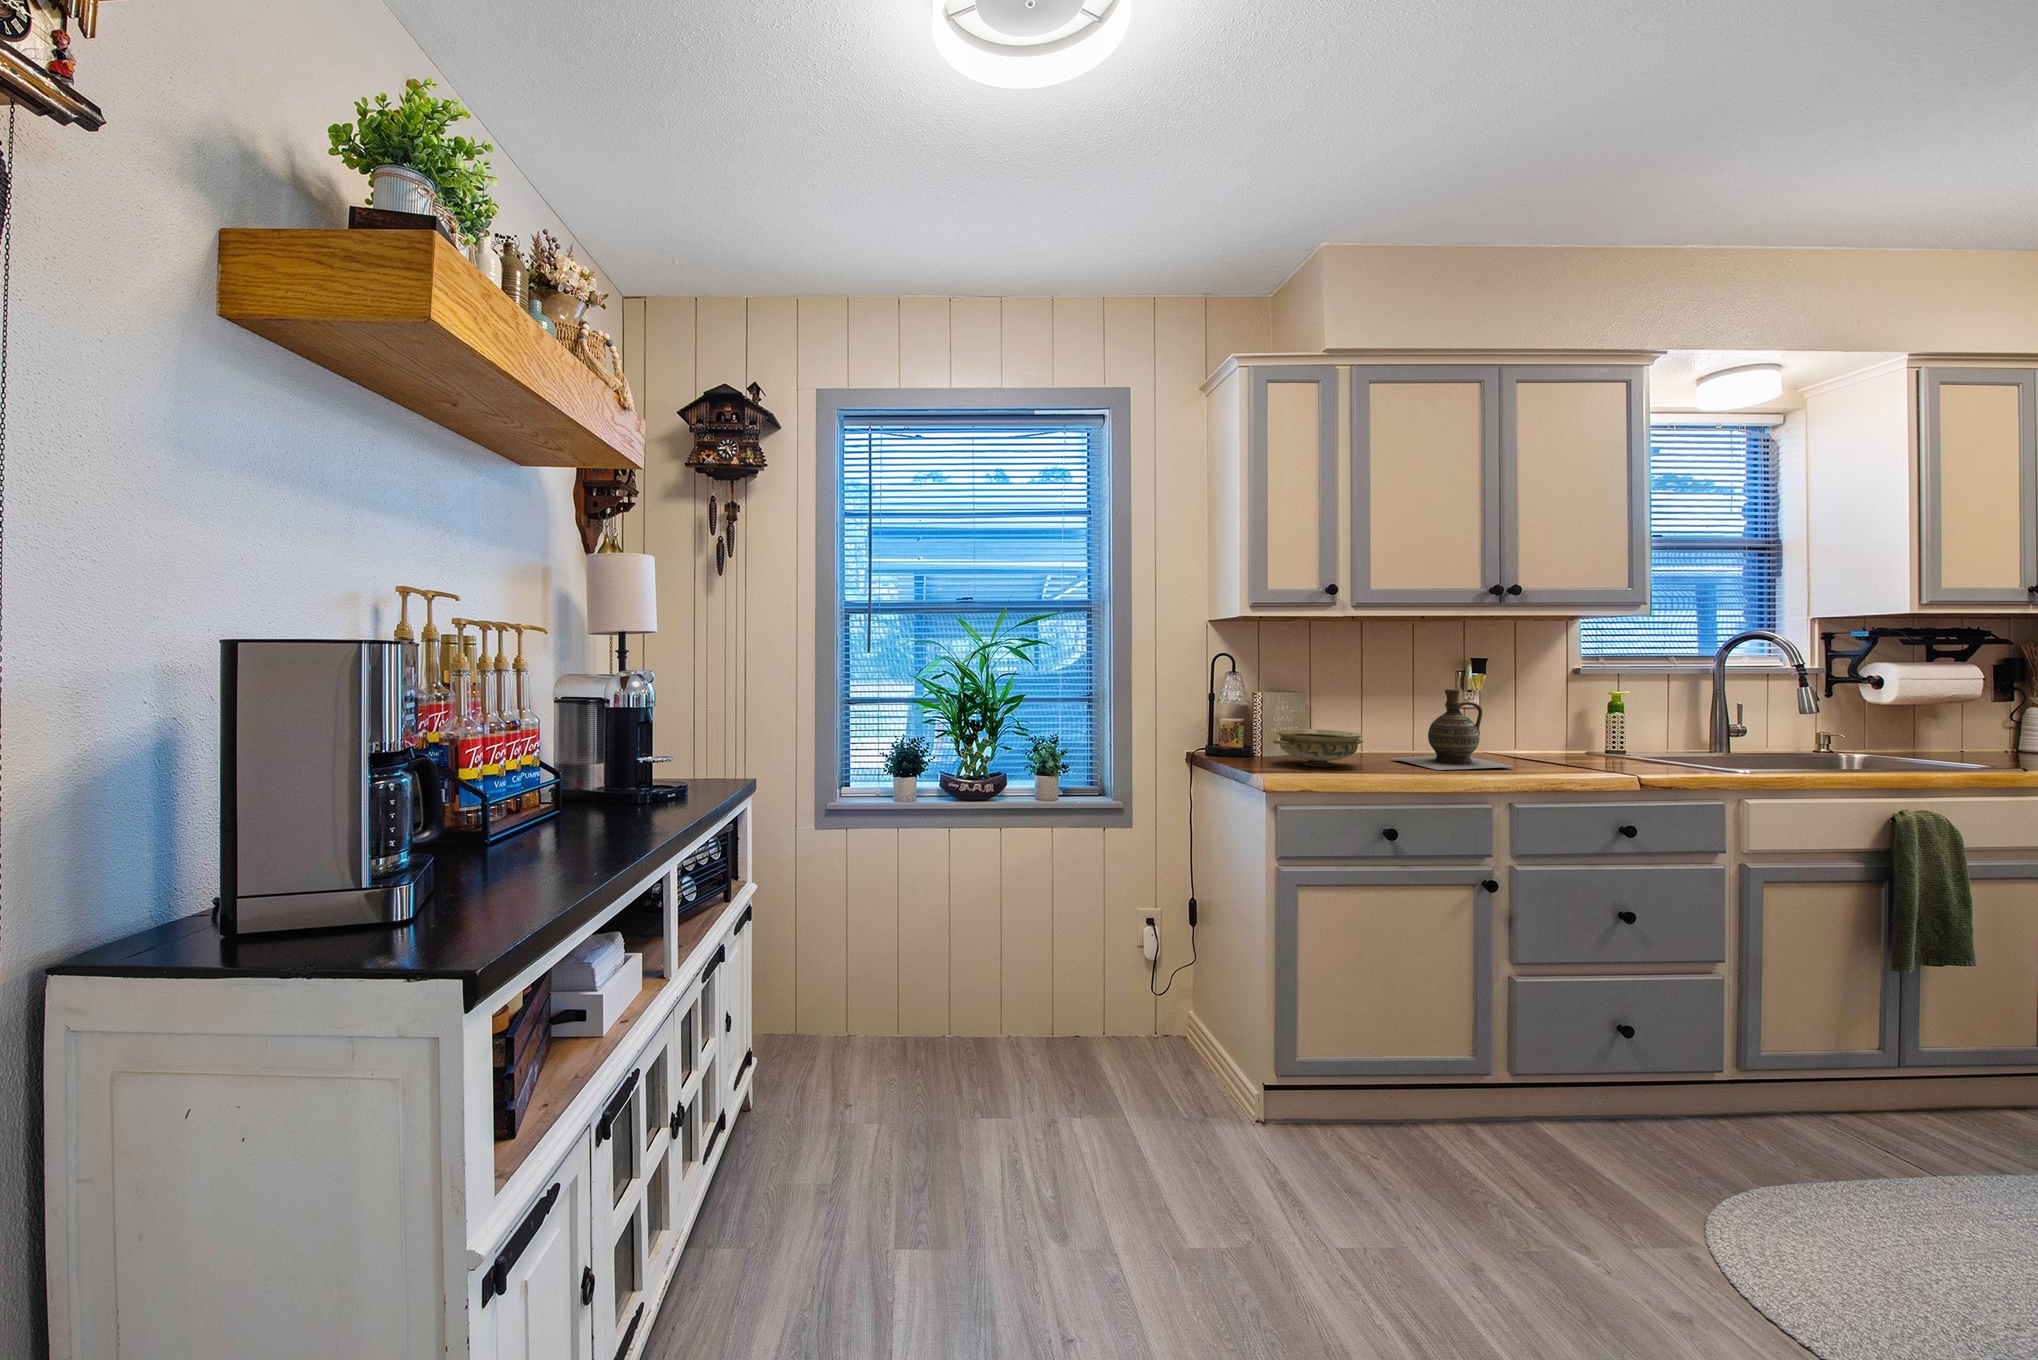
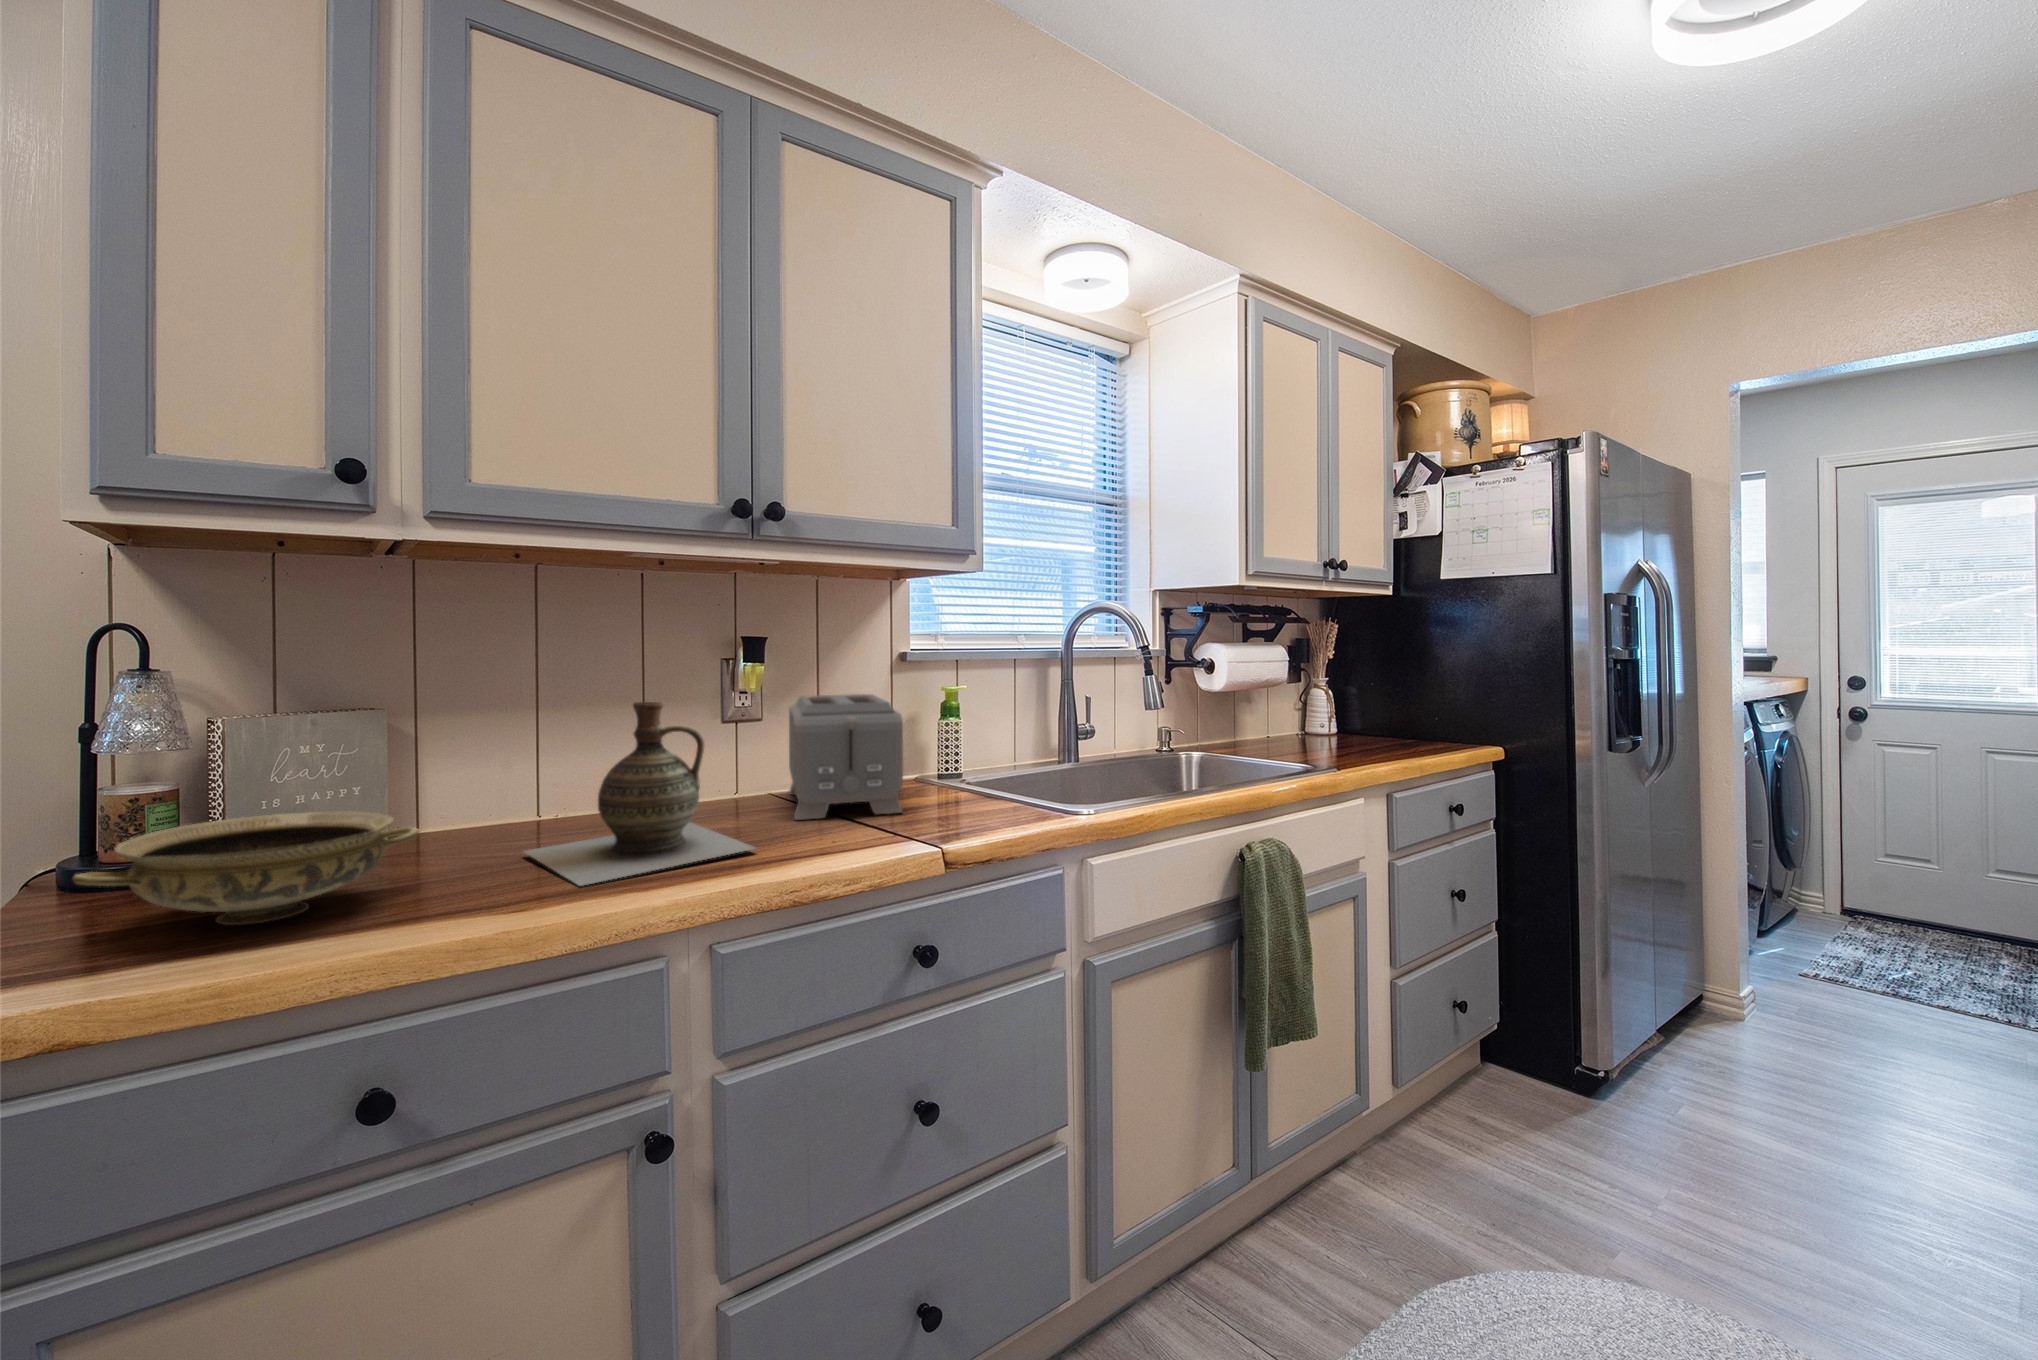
toaster: none [1500,693,1593,763] -> present [789,694,903,820]

